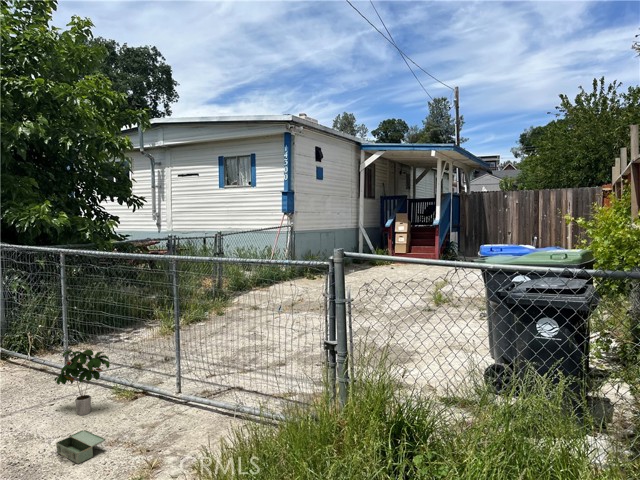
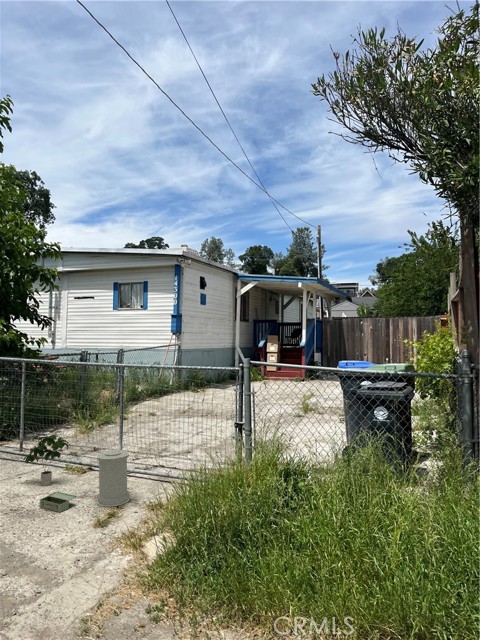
trash can: none [130,374,180,456] -> present [97,450,129,507]

